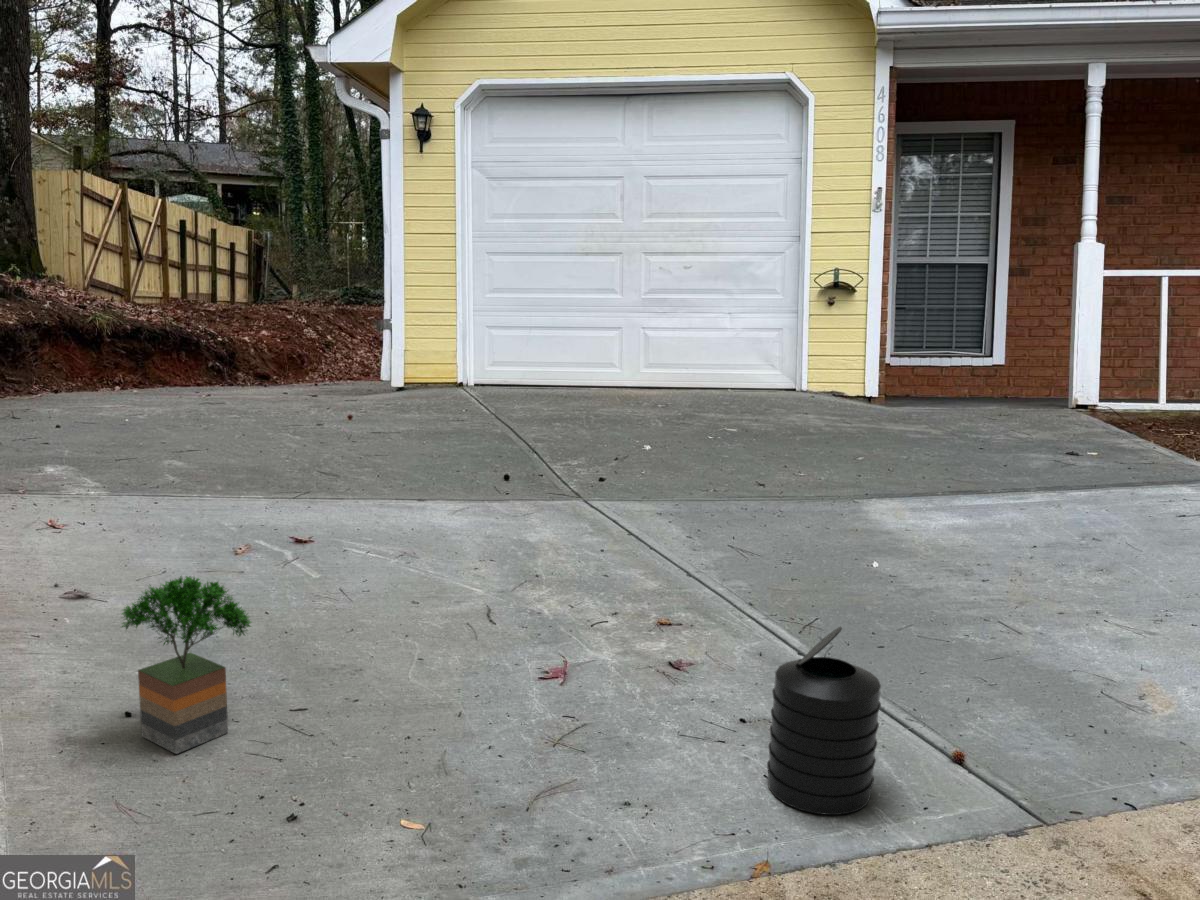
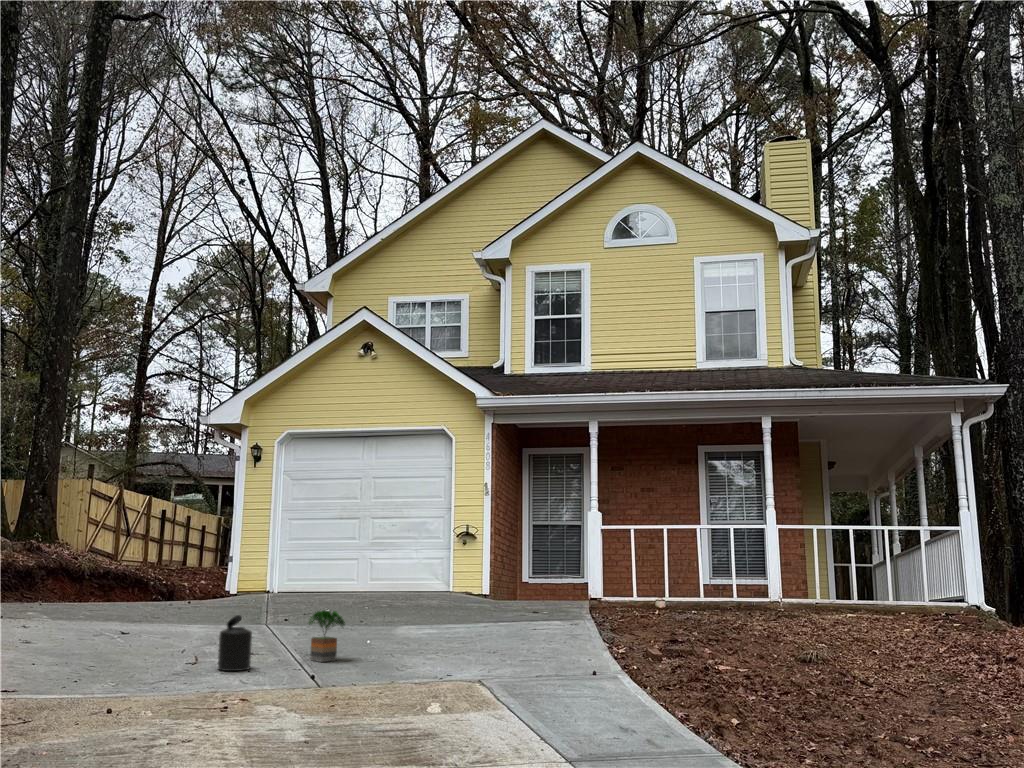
potted tree: present [122,576,251,754] -> present [309,610,345,662]

